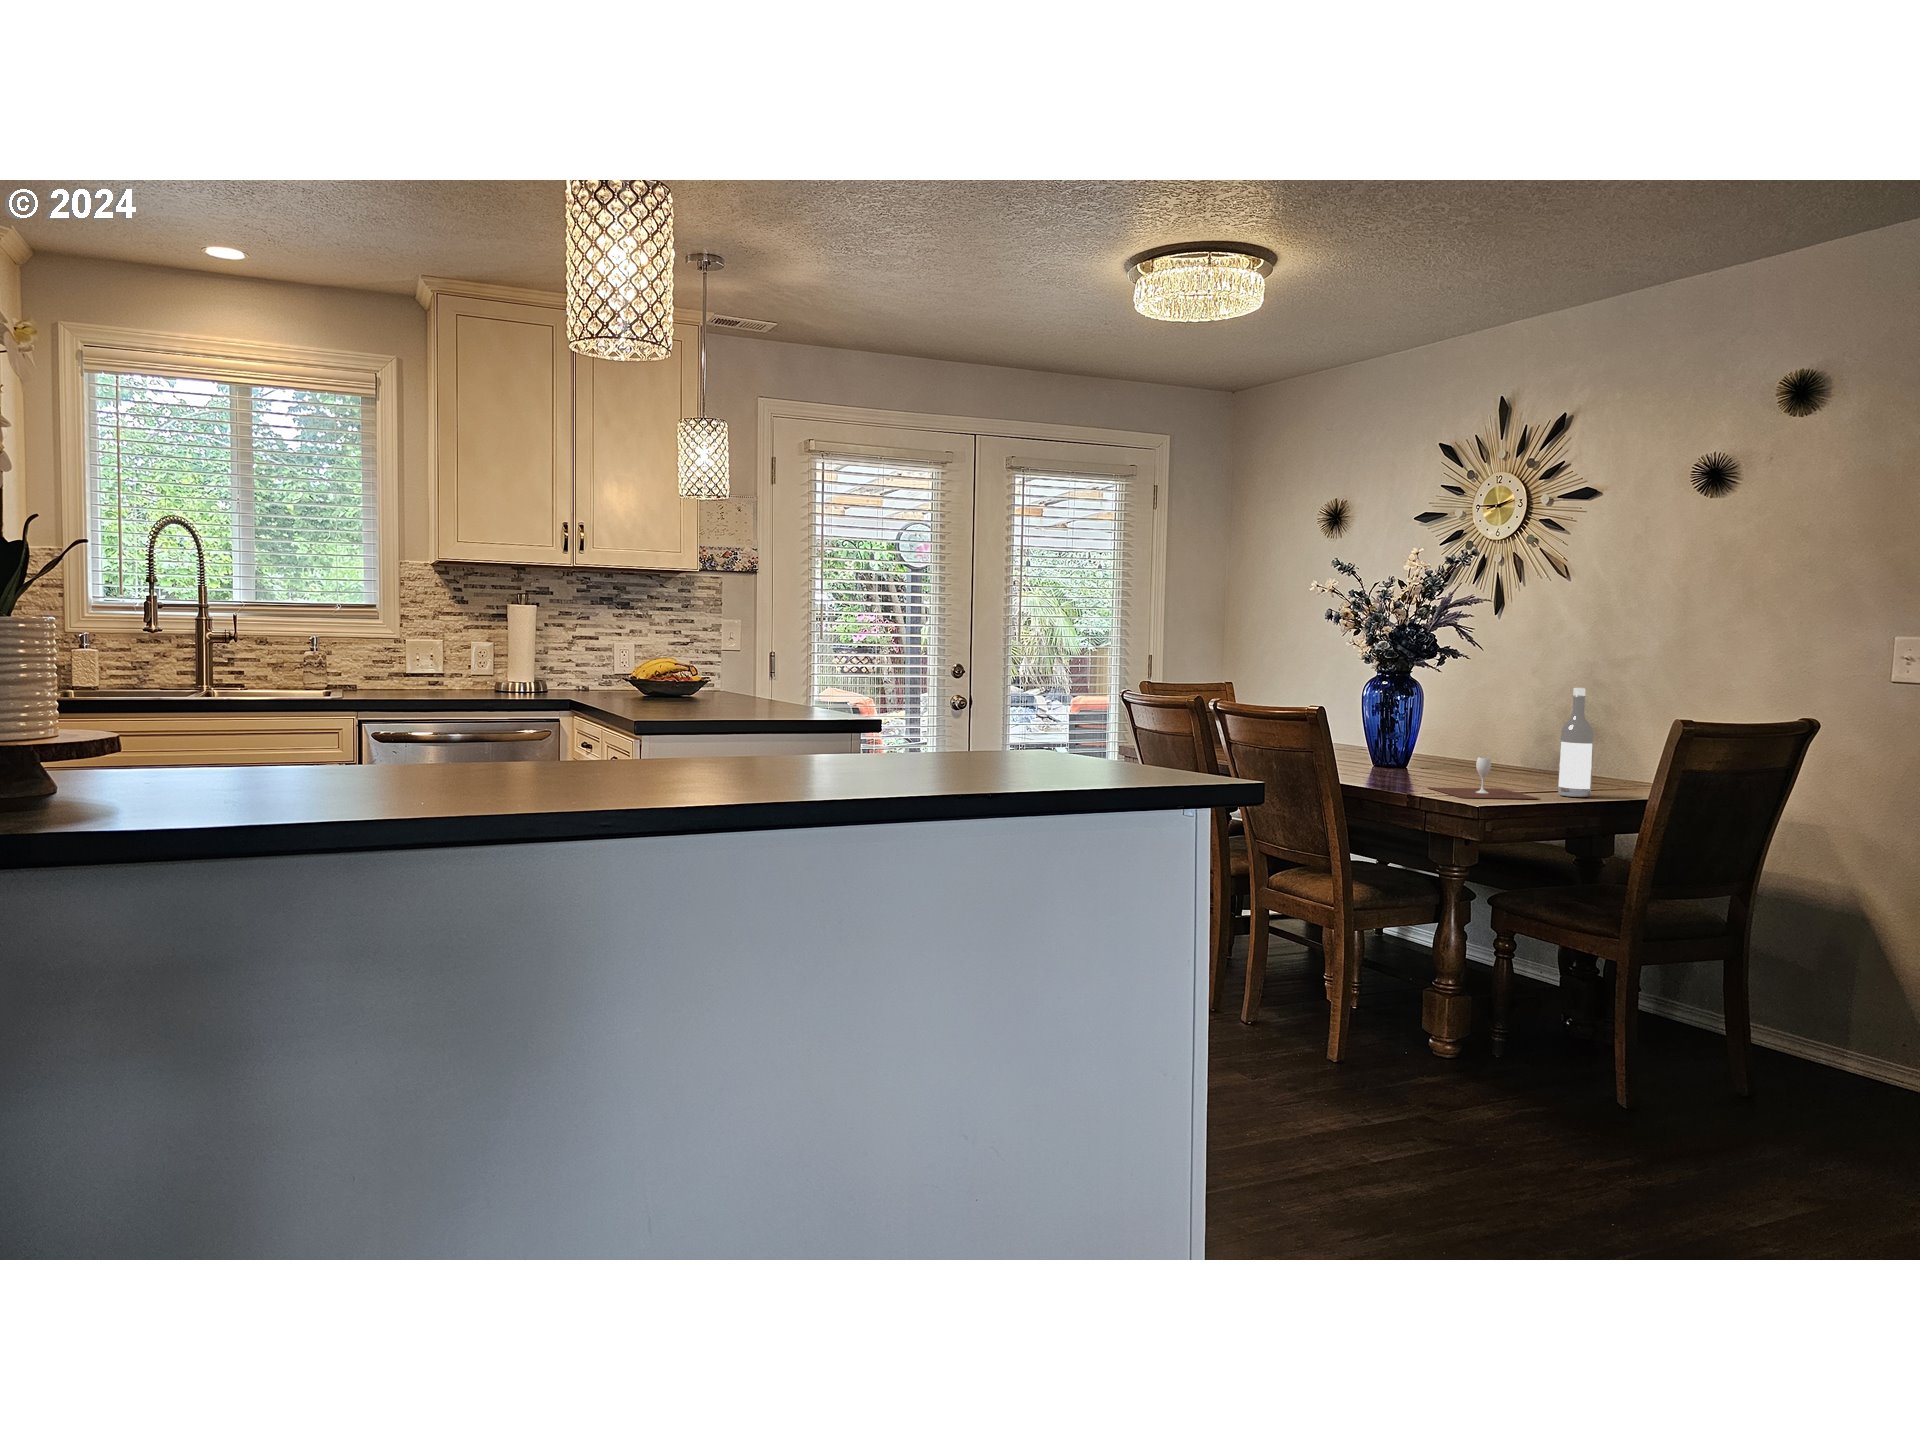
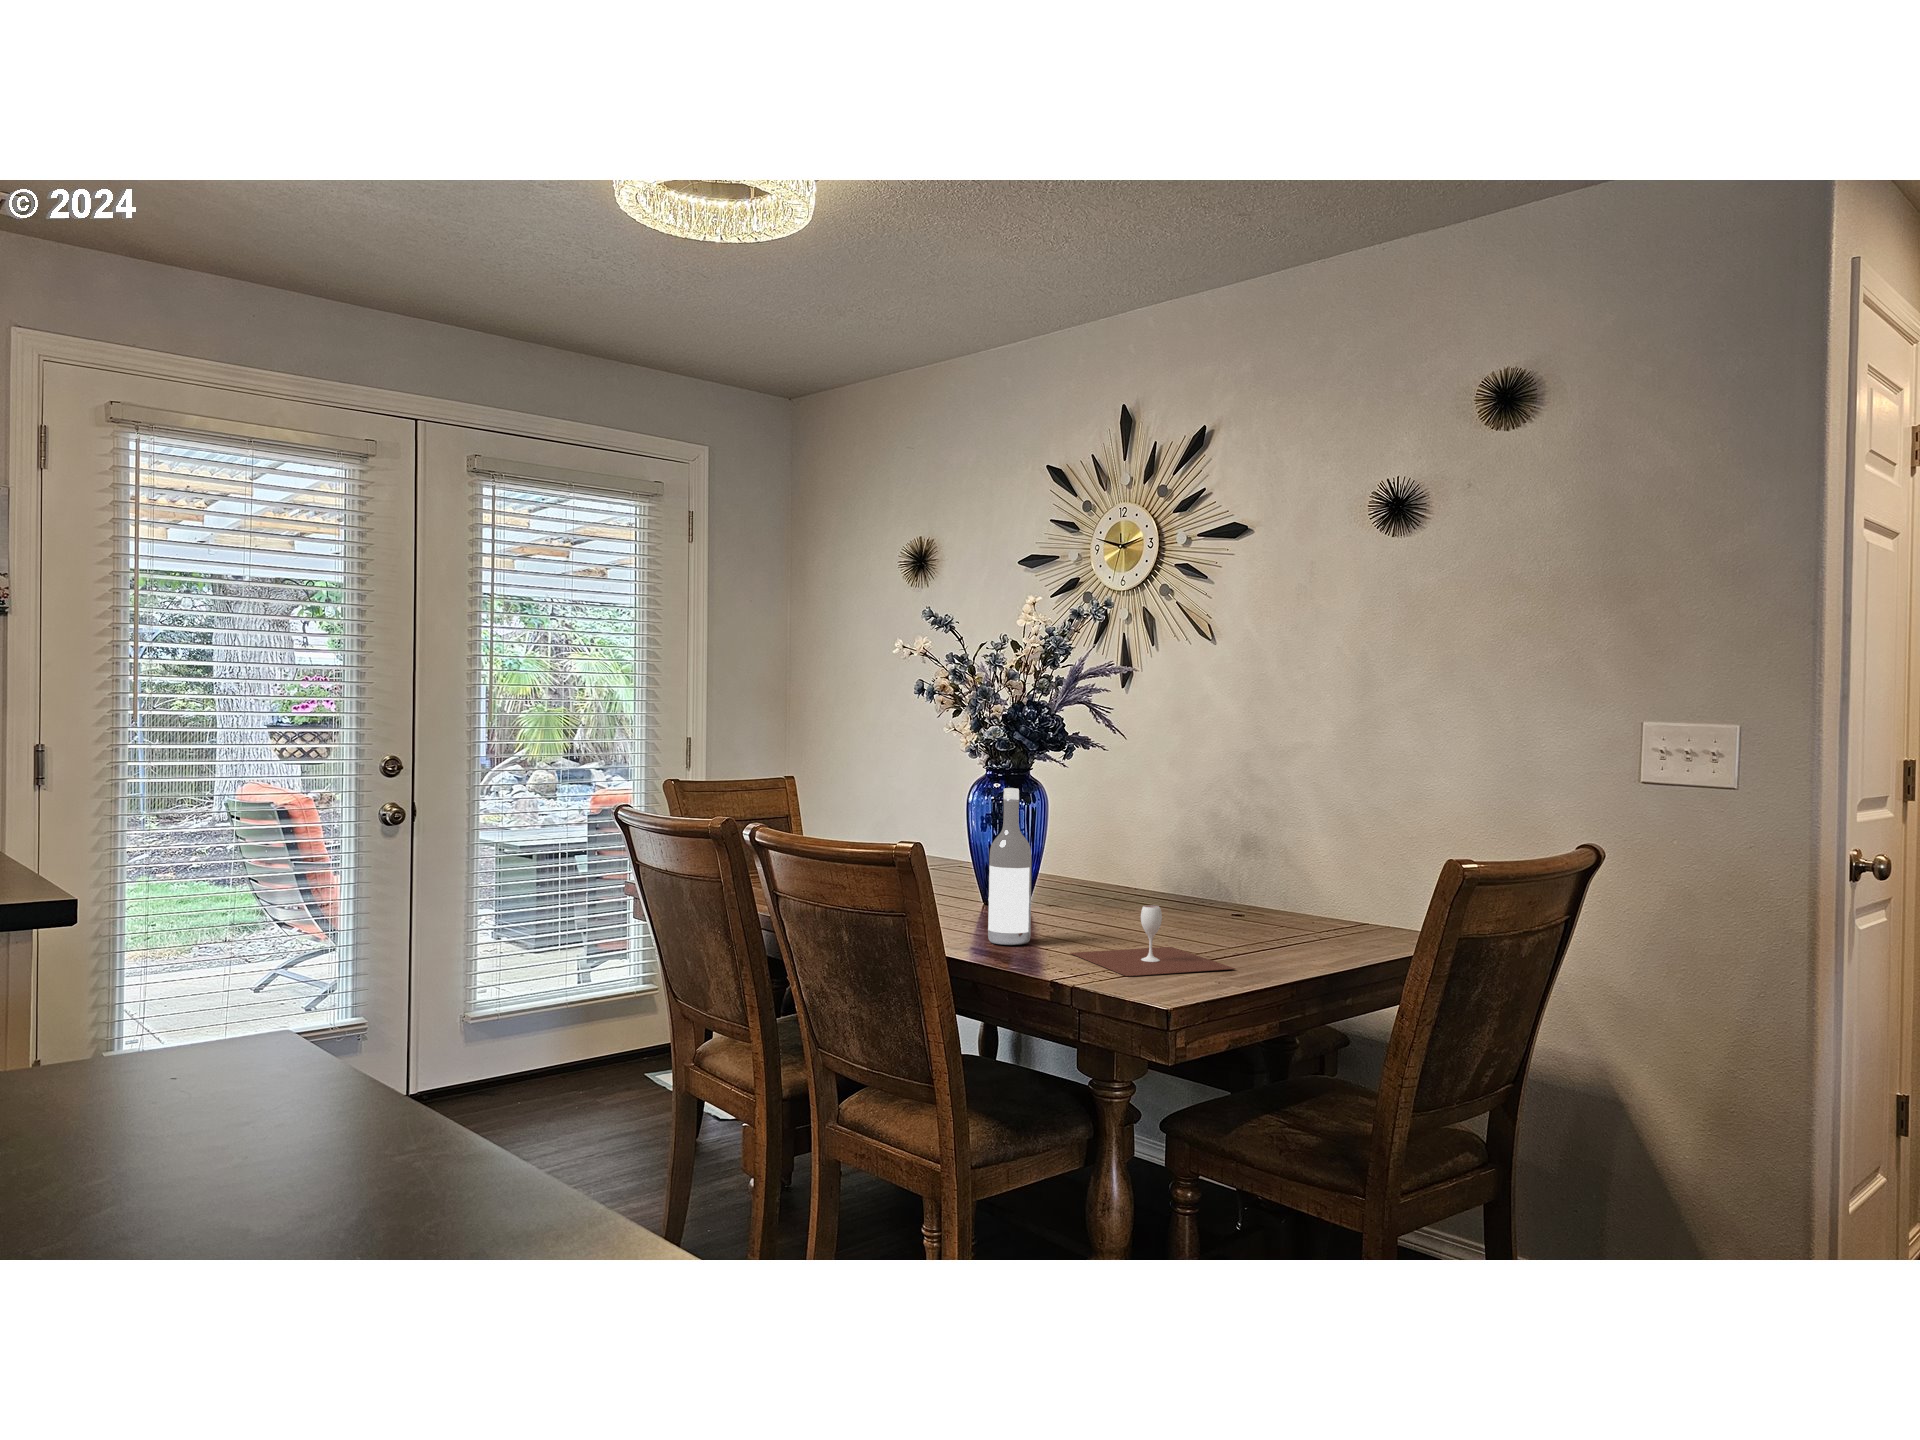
wine bottle: present [1558,688,1594,797] -> present [988,788,1031,945]

